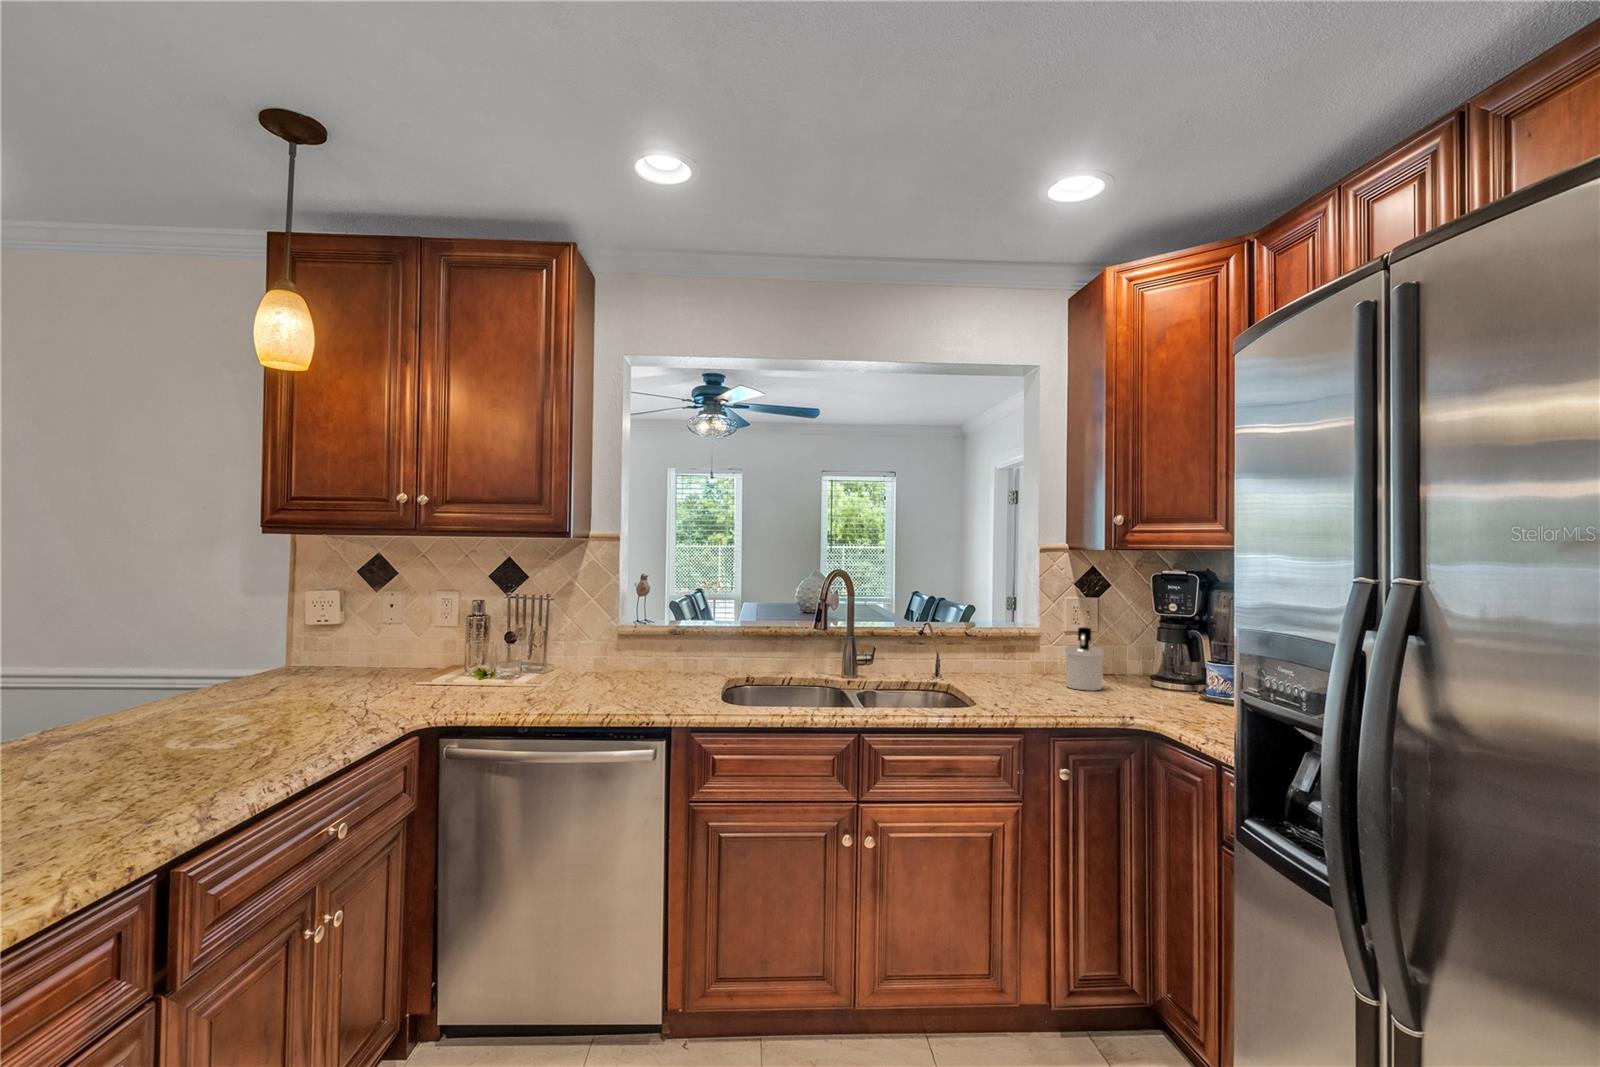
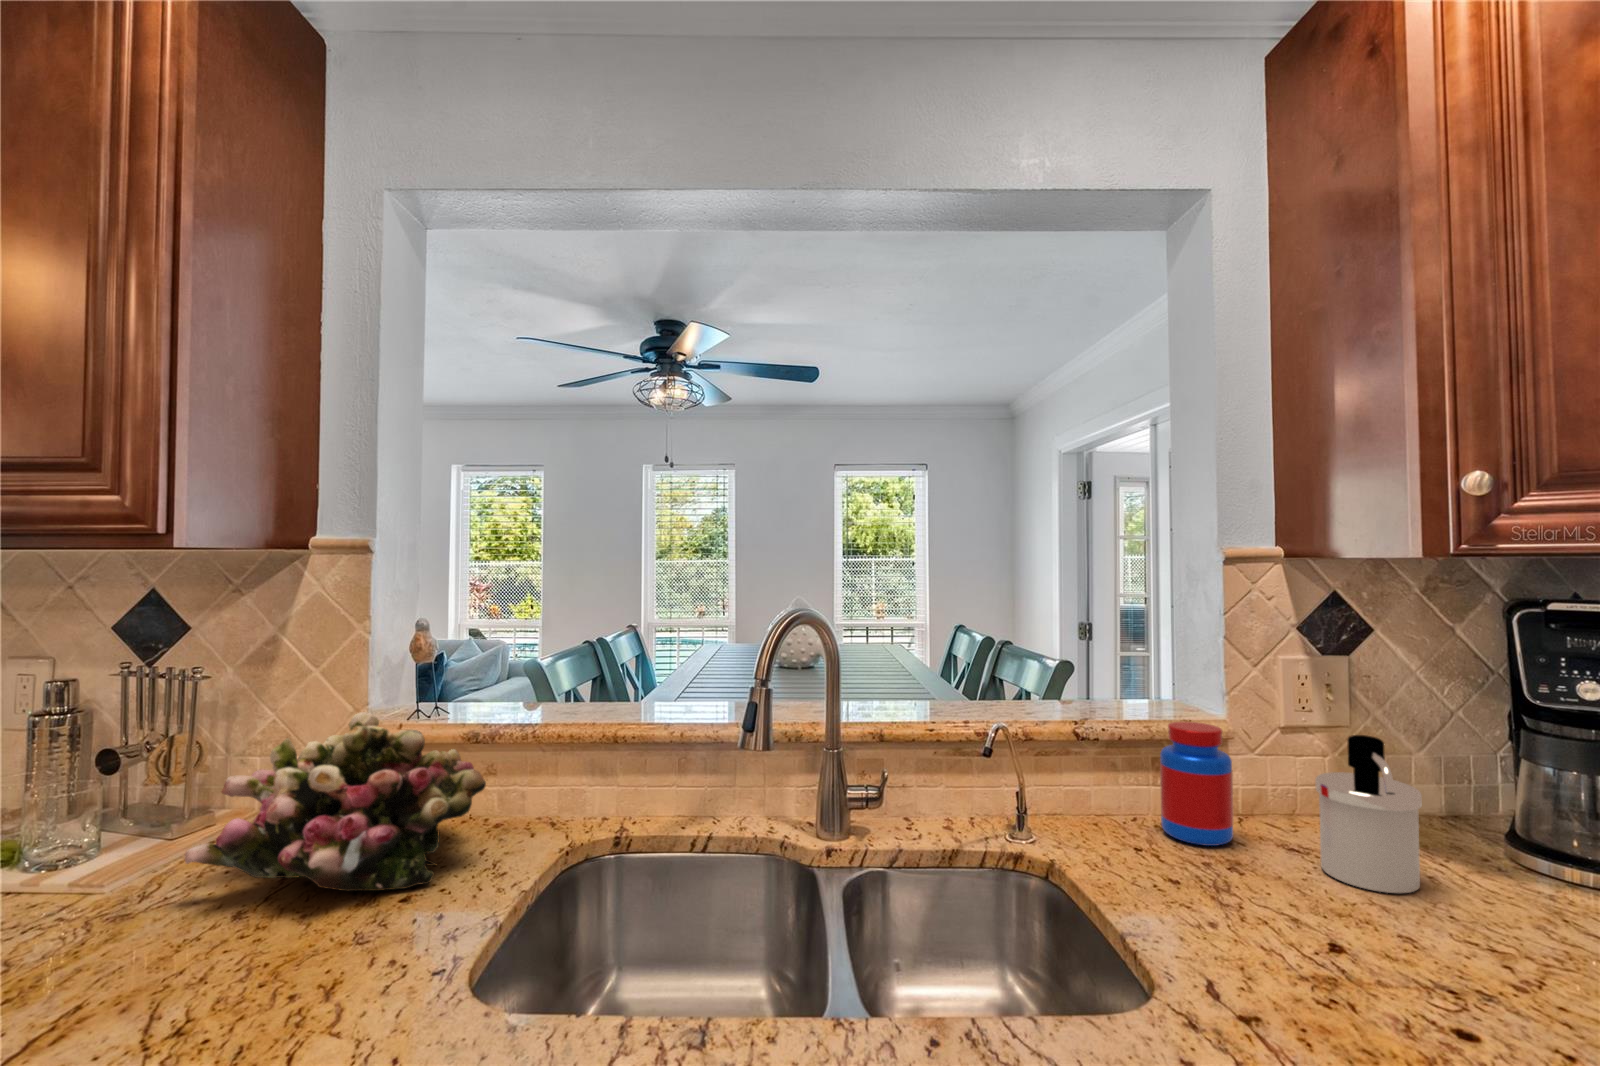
flower arrangement: none [583,615,696,687] -> present [185,712,486,891]
jar: none [1004,627,1035,681] -> present [1160,722,1233,846]

